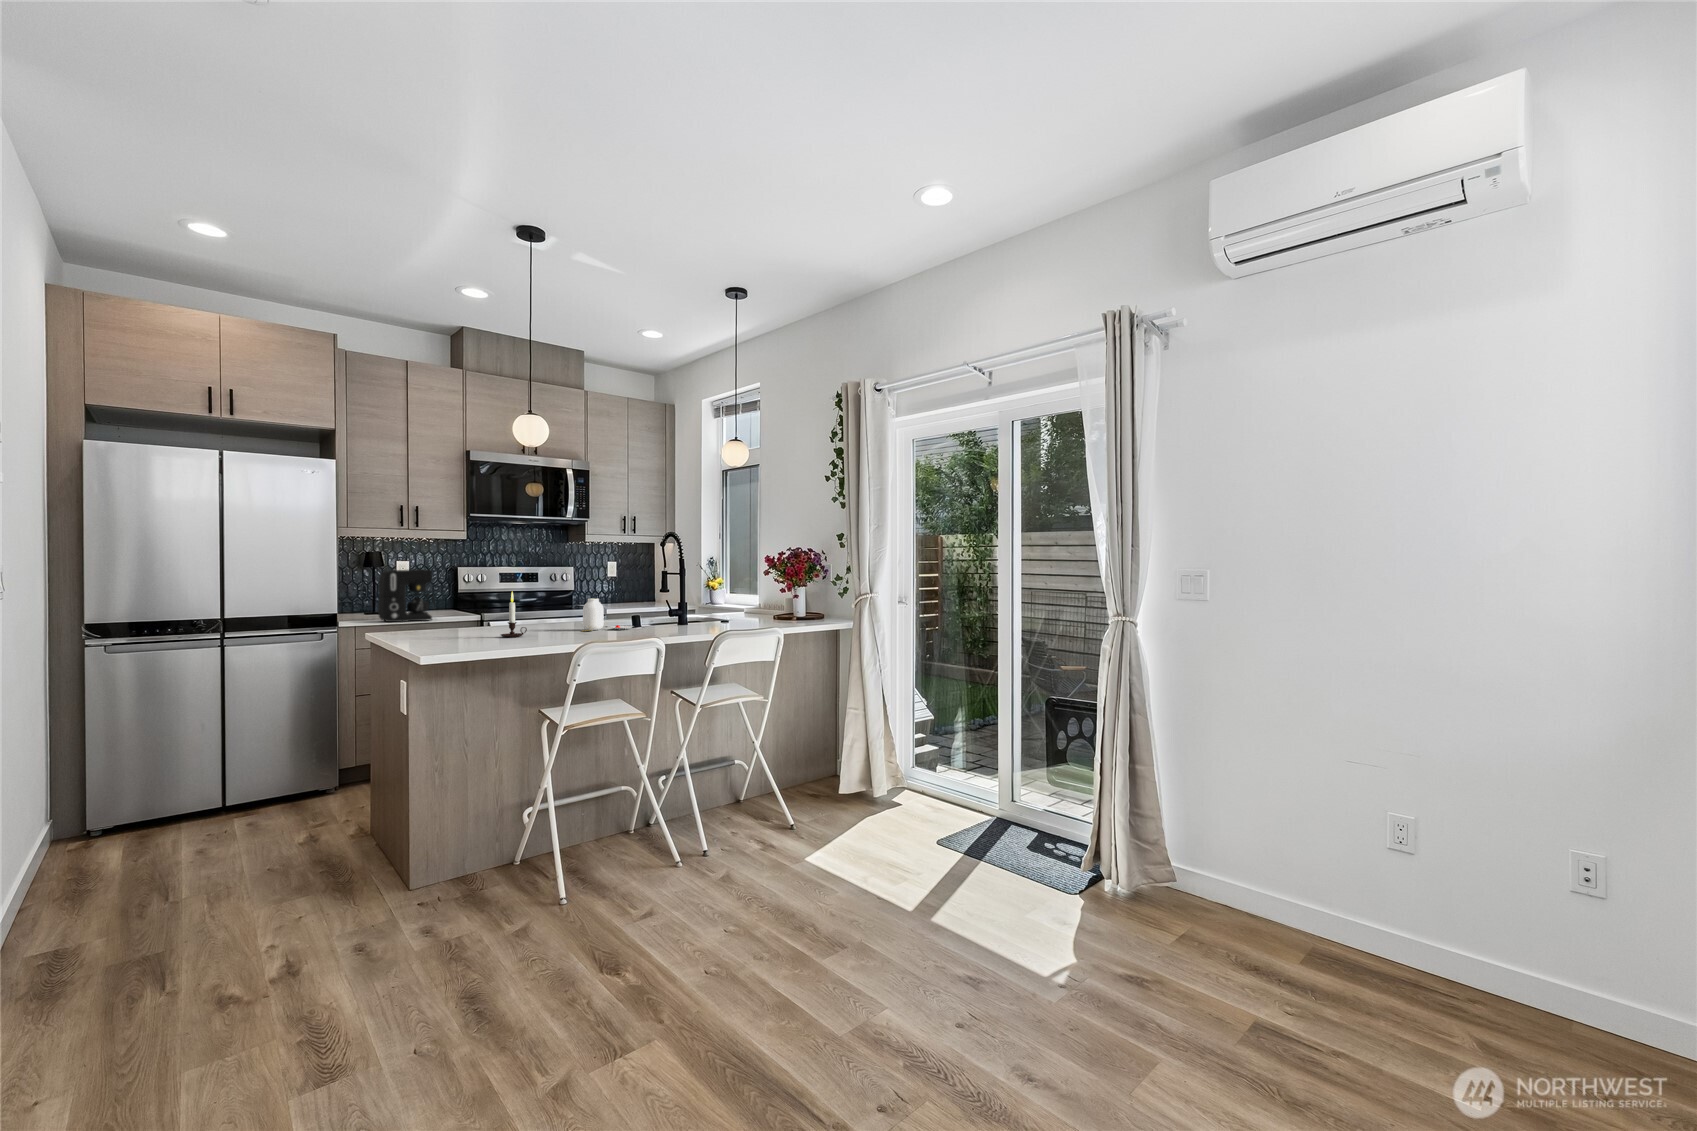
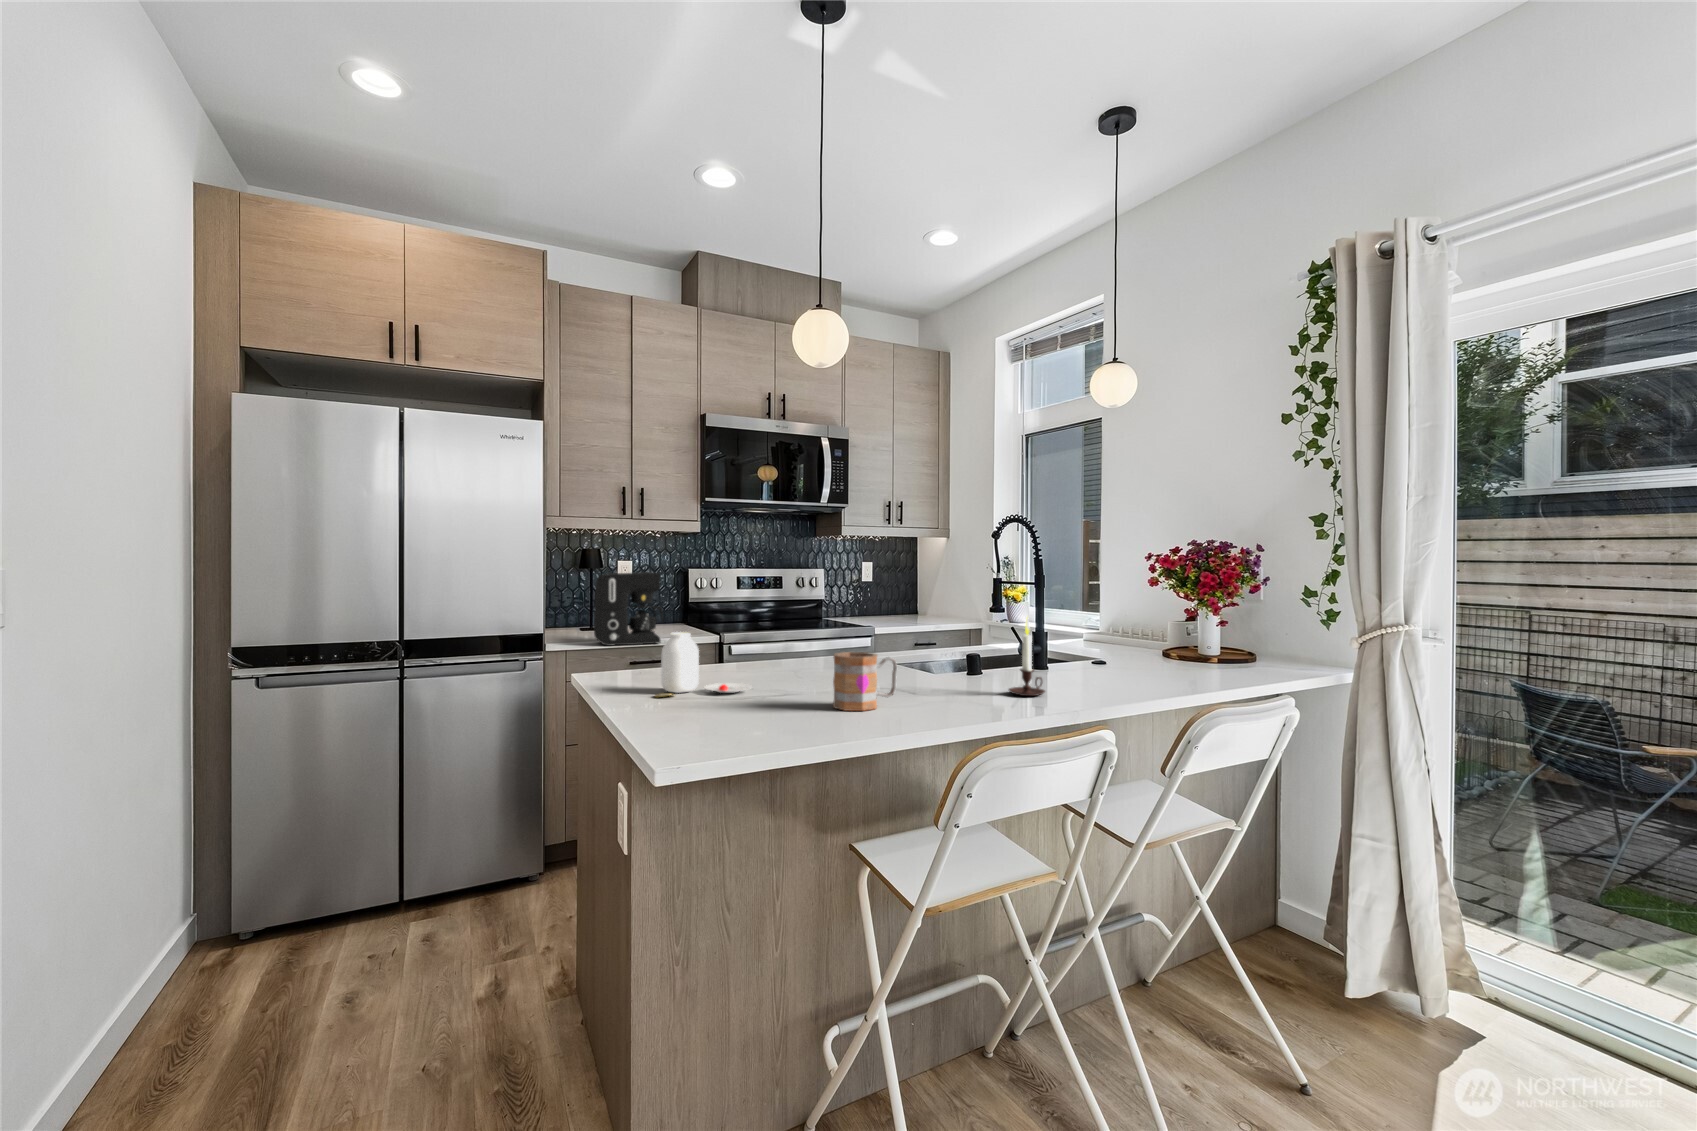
candle: present [501,592,527,637] -> present [1009,618,1045,696]
jar: present [582,599,633,632] -> present [655,632,752,697]
mug: none [528,610,567,640] -> present [833,652,897,711]

